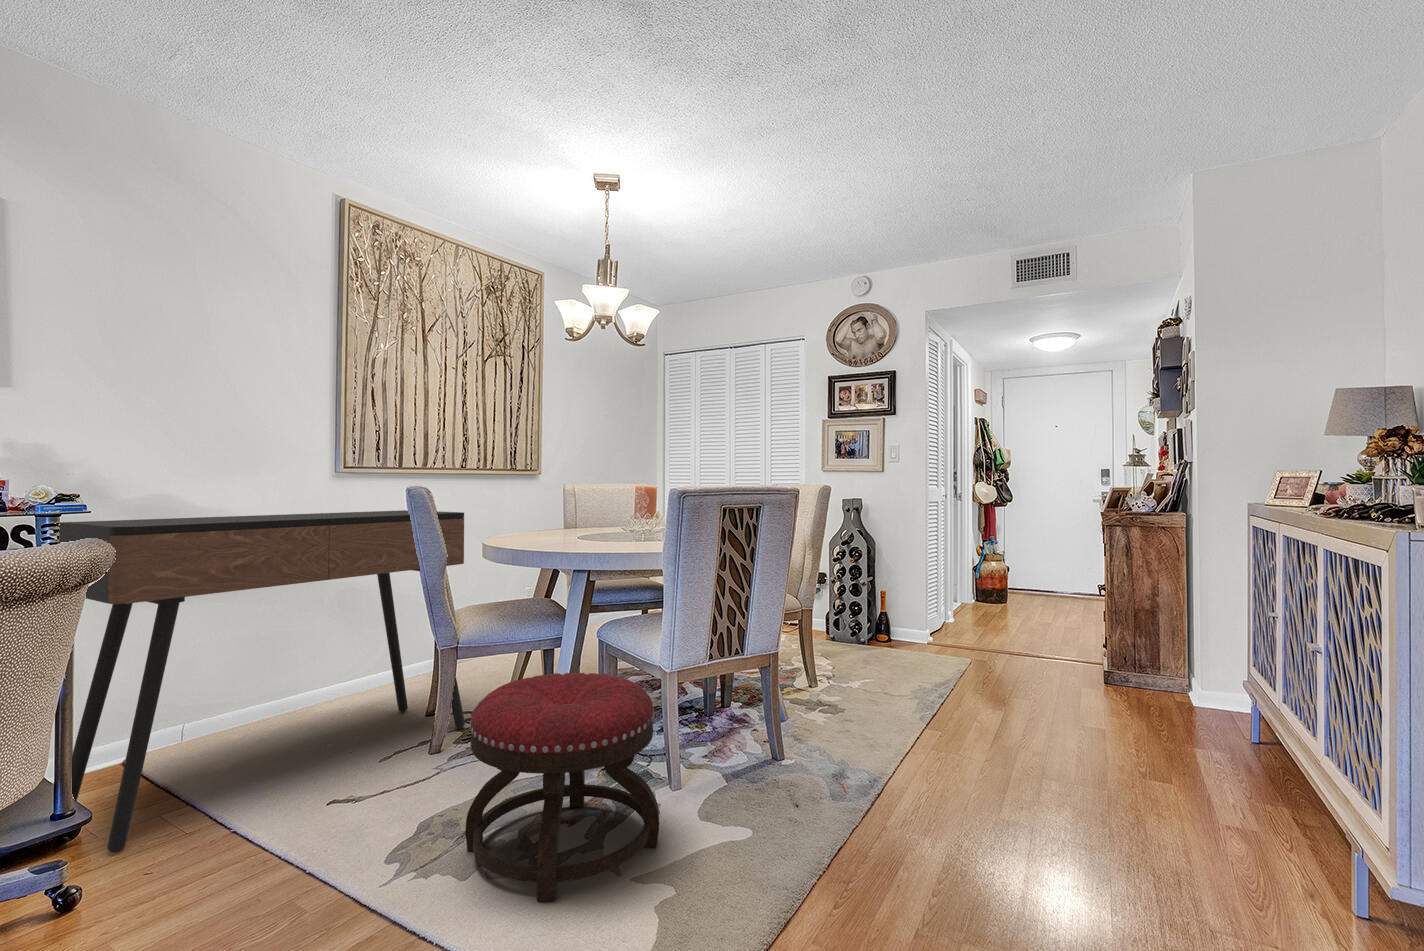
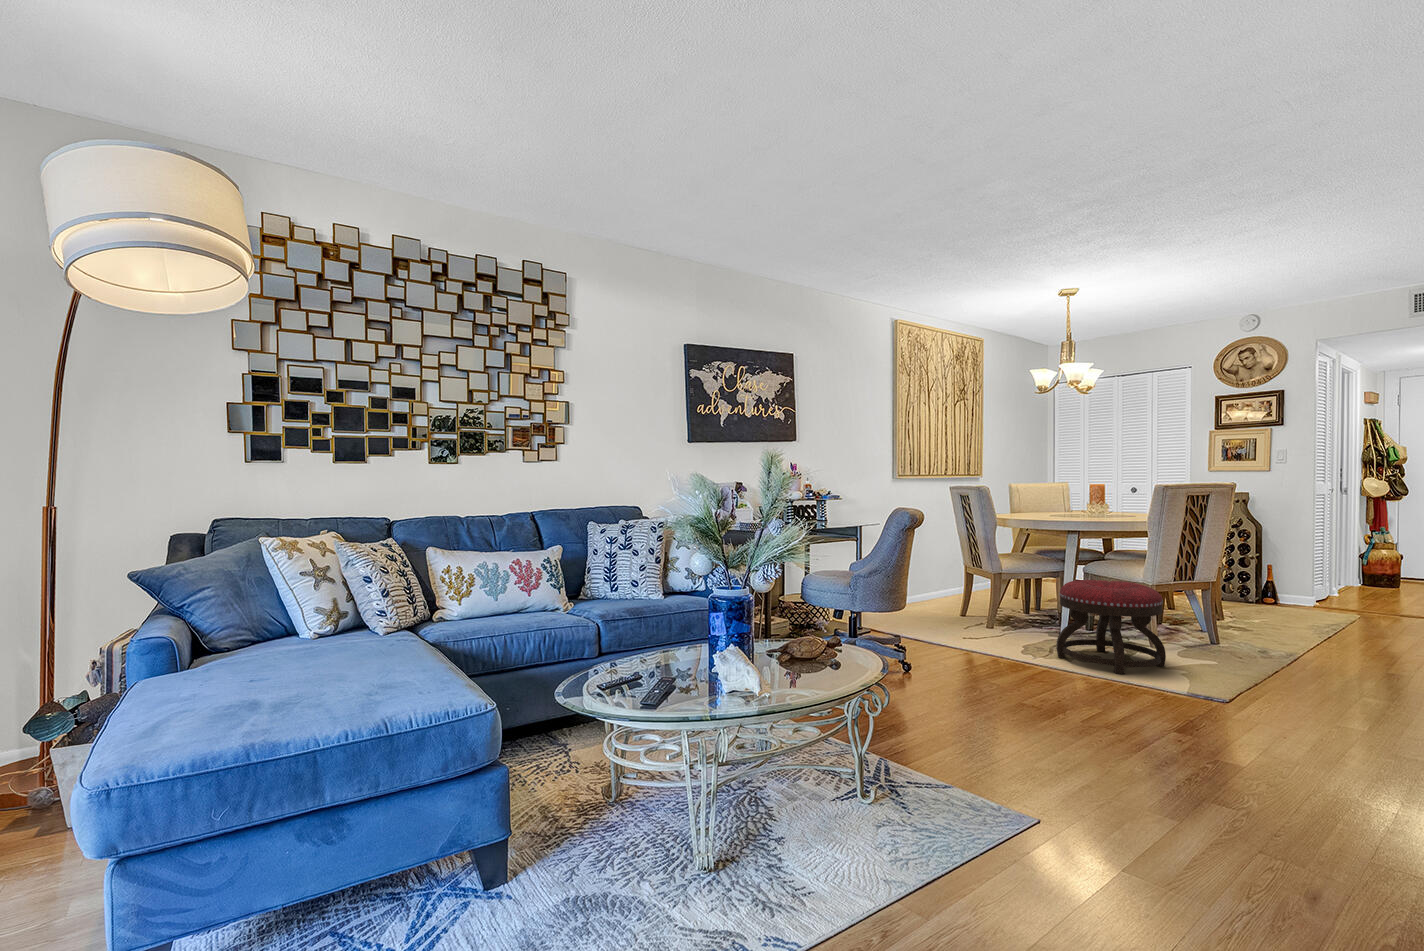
console table: present [59,510,465,853] -> none [840,497,993,642]

